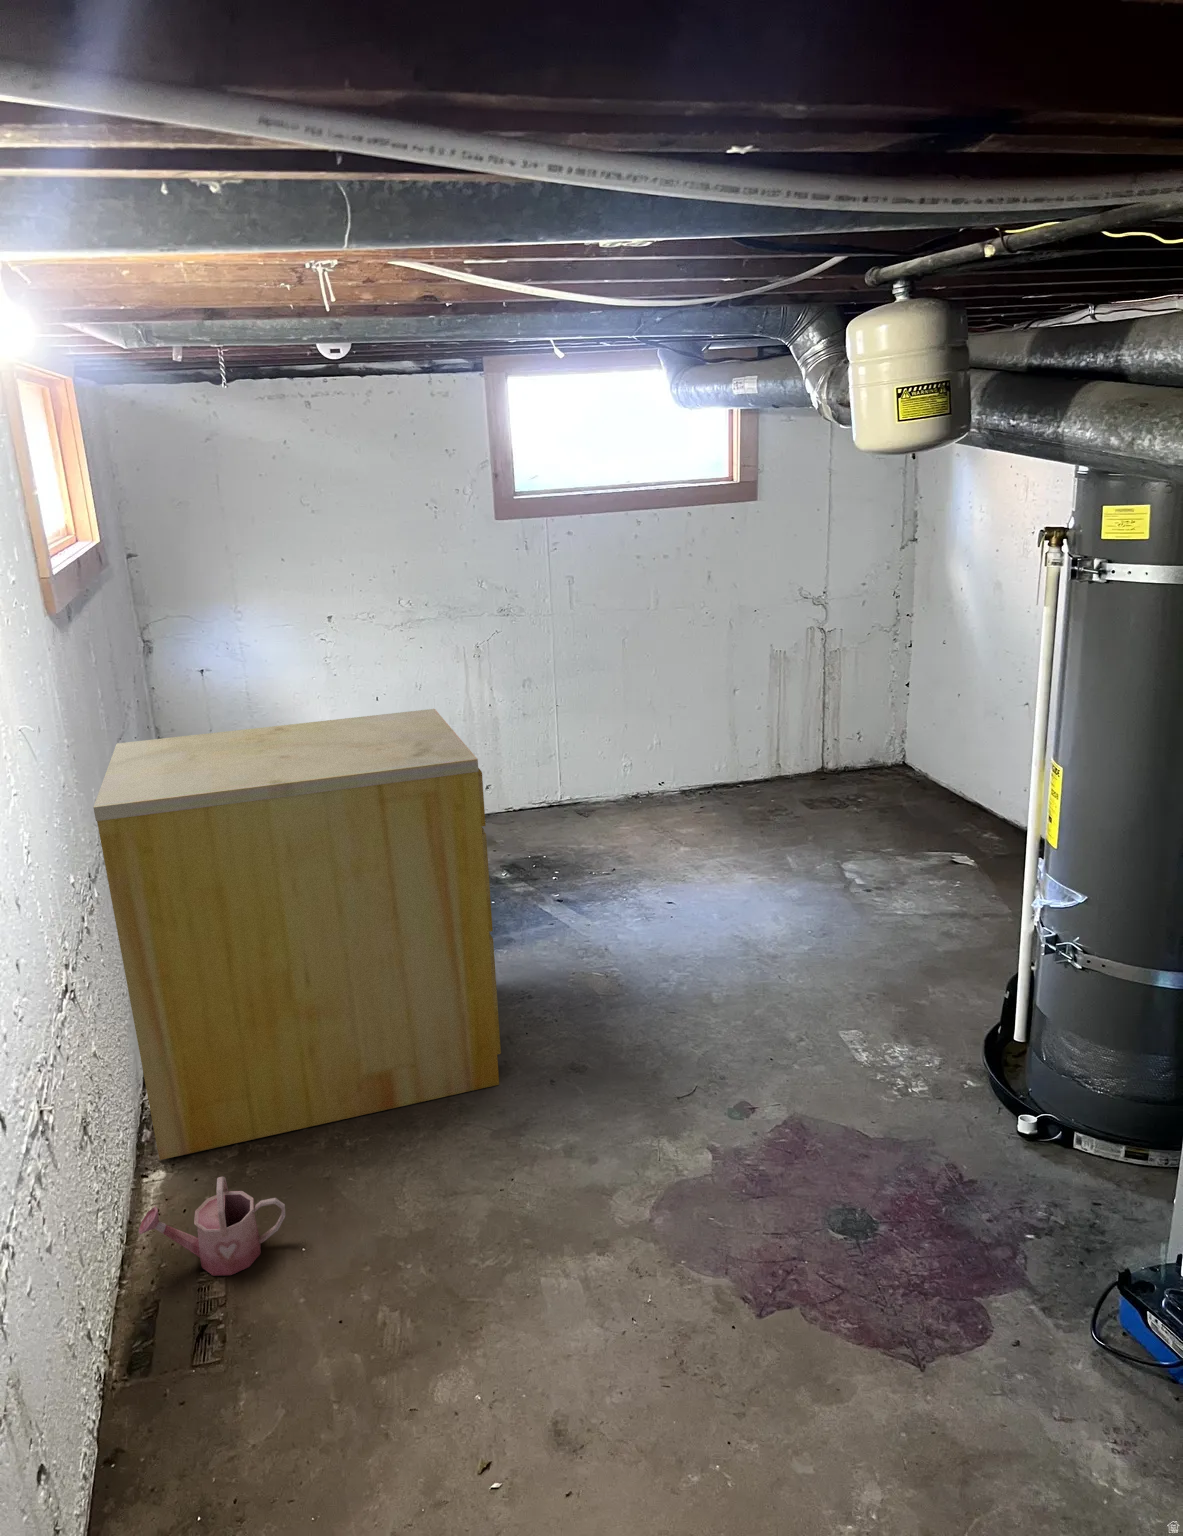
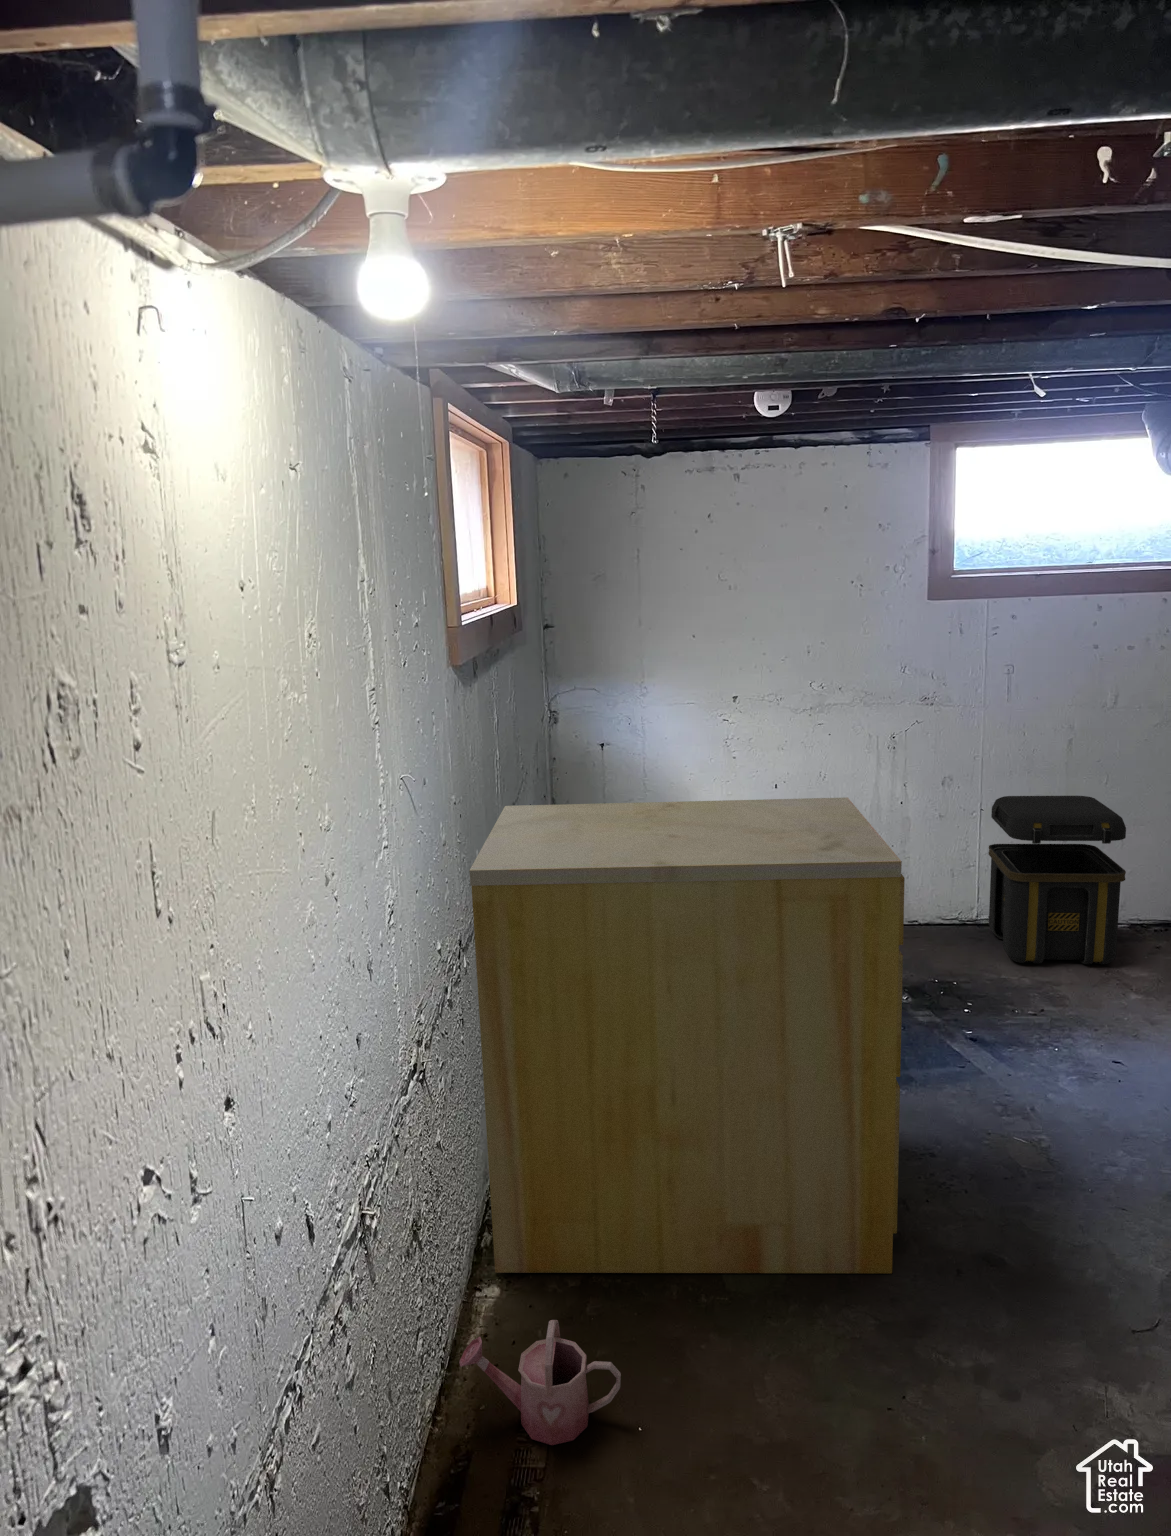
toolbox: none [562,688,664,831] -> present [989,796,1126,964]

